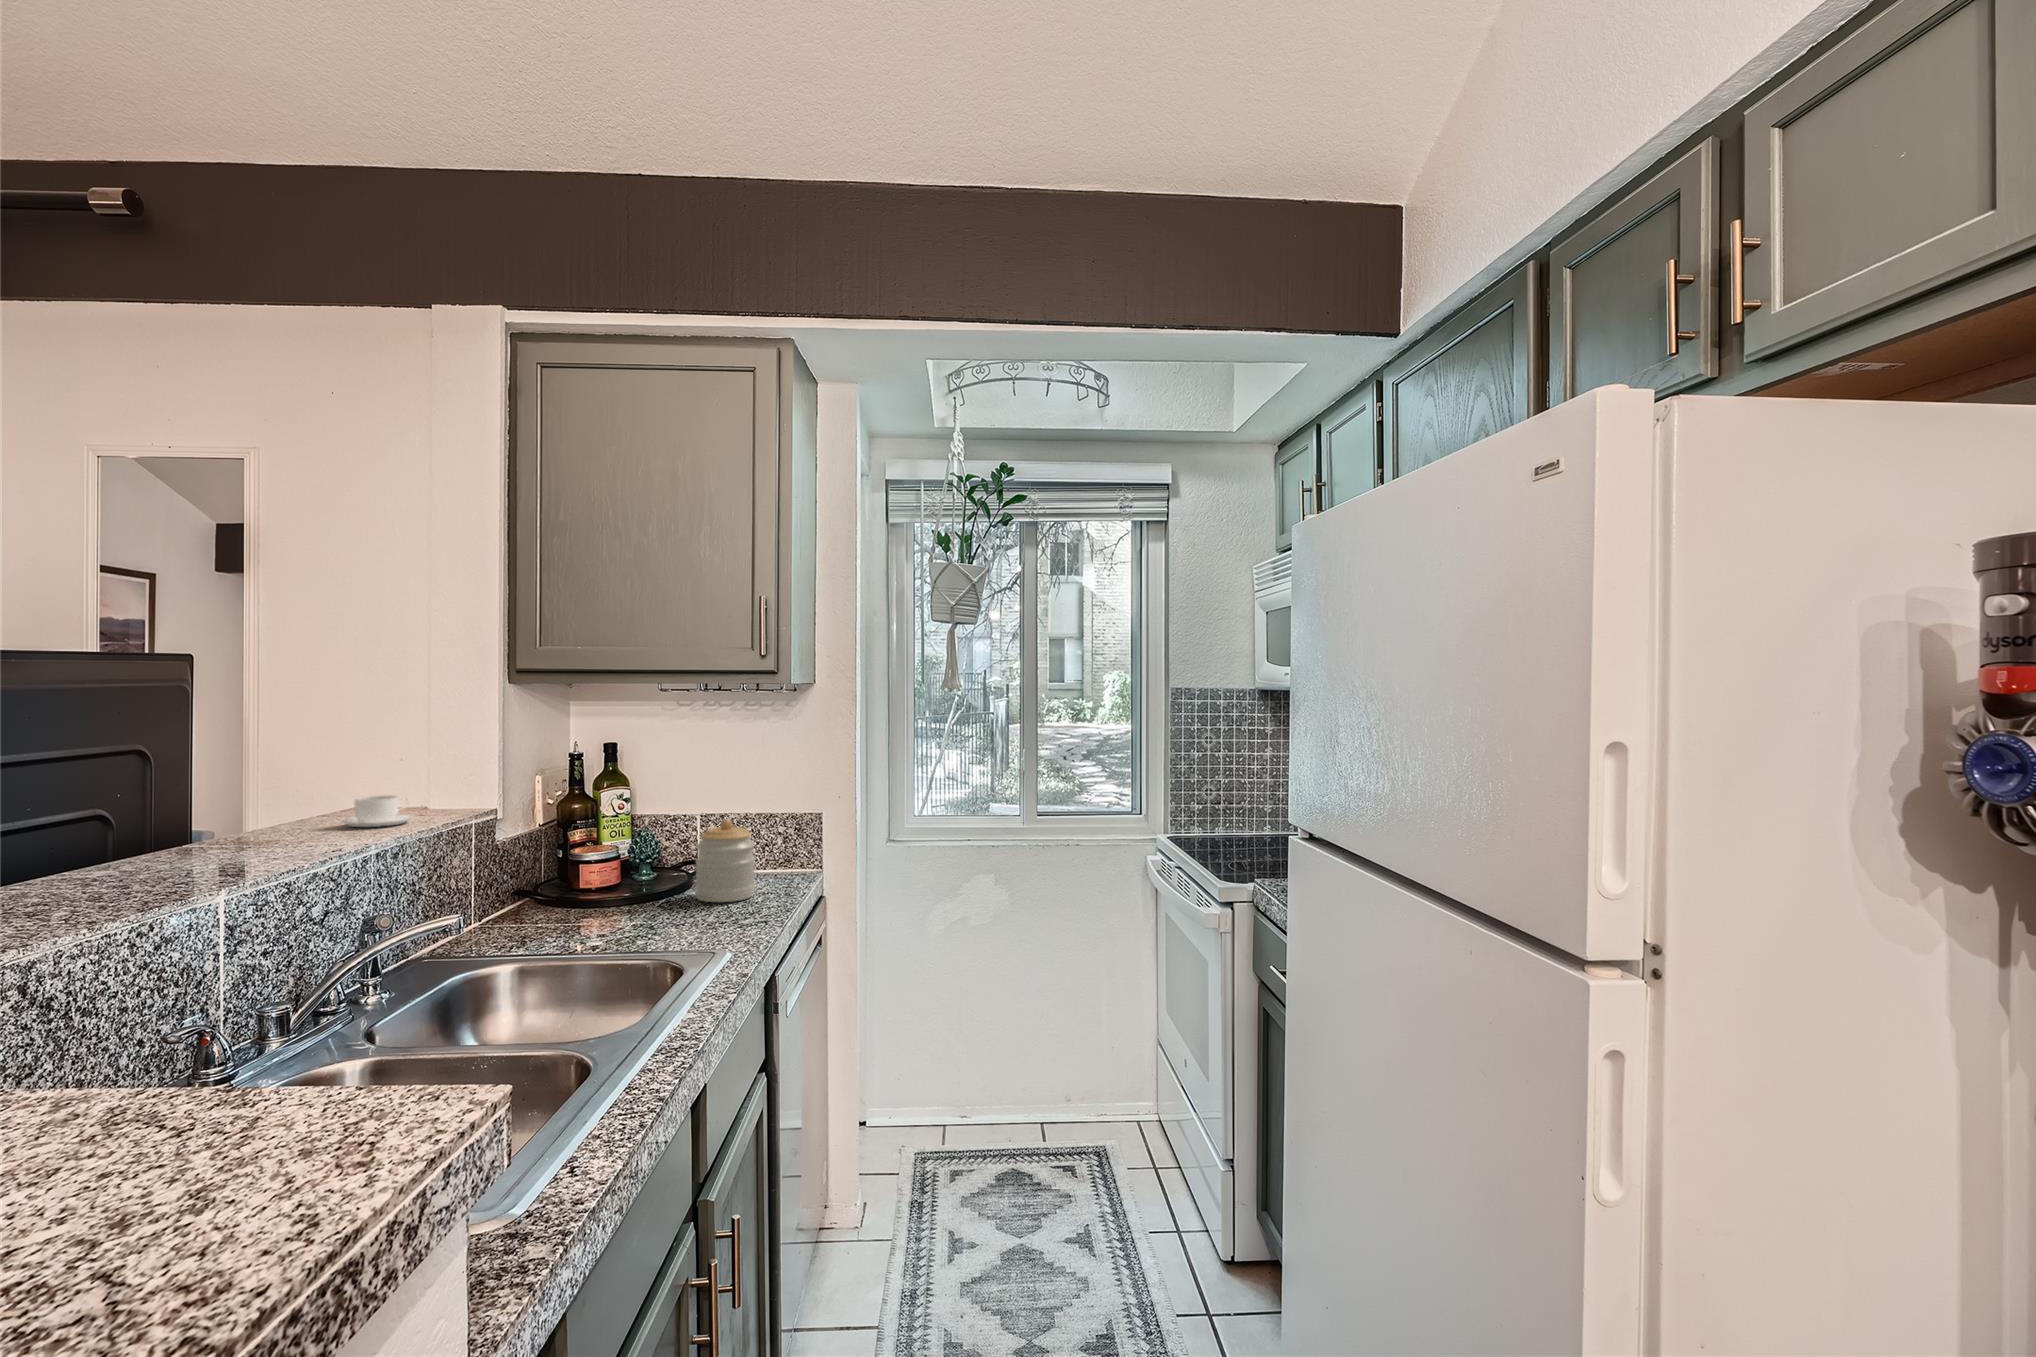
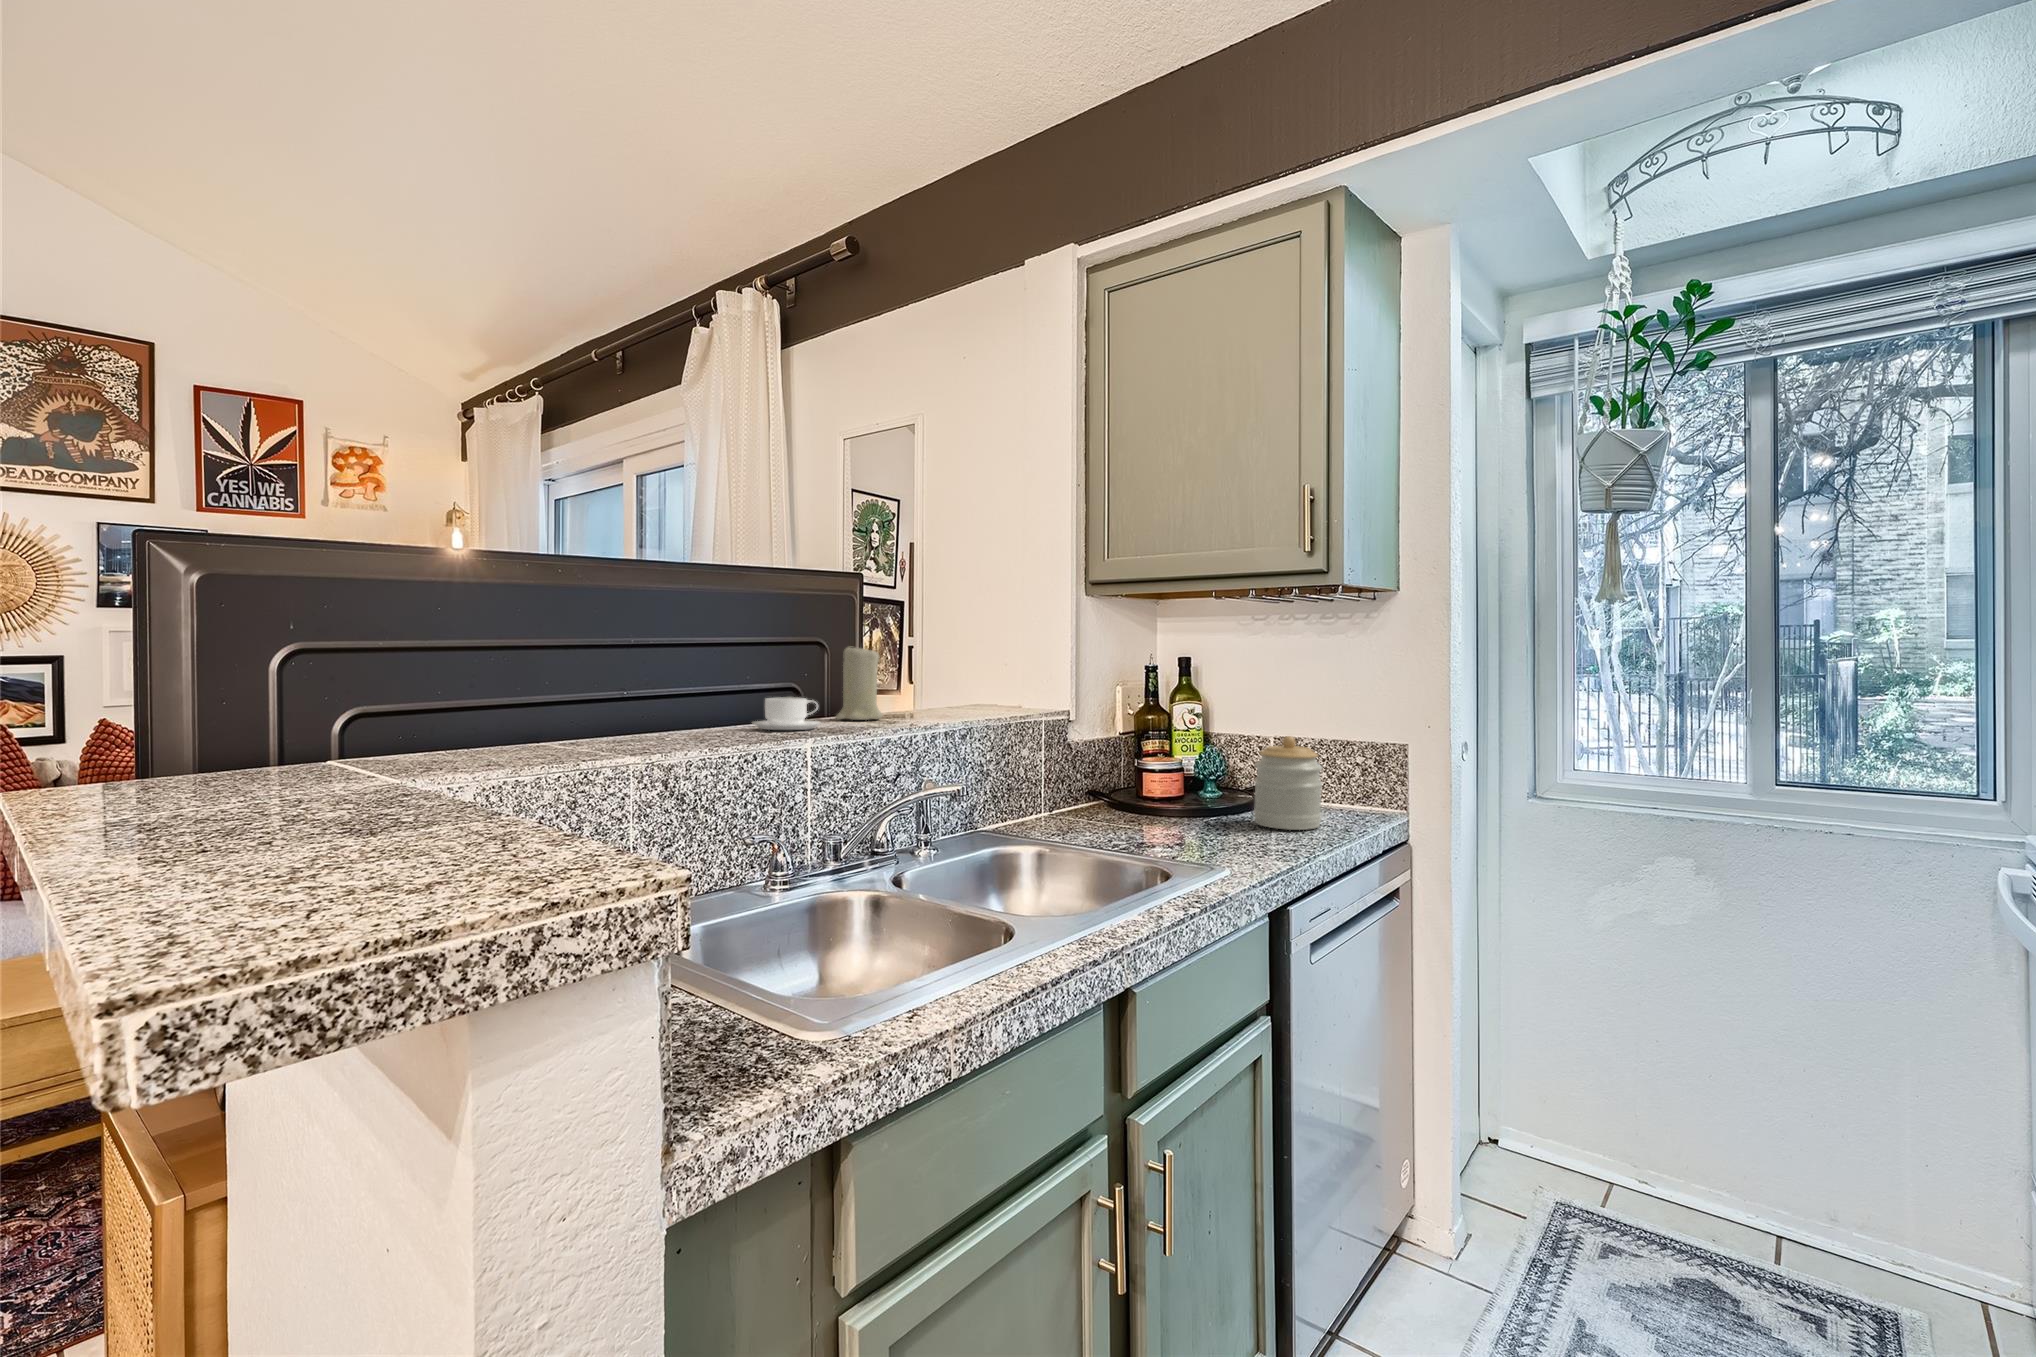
candle: none [203,760,271,853] -> present [836,644,882,720]
coffee cup: present [340,795,413,827] -> present [753,697,821,730]

